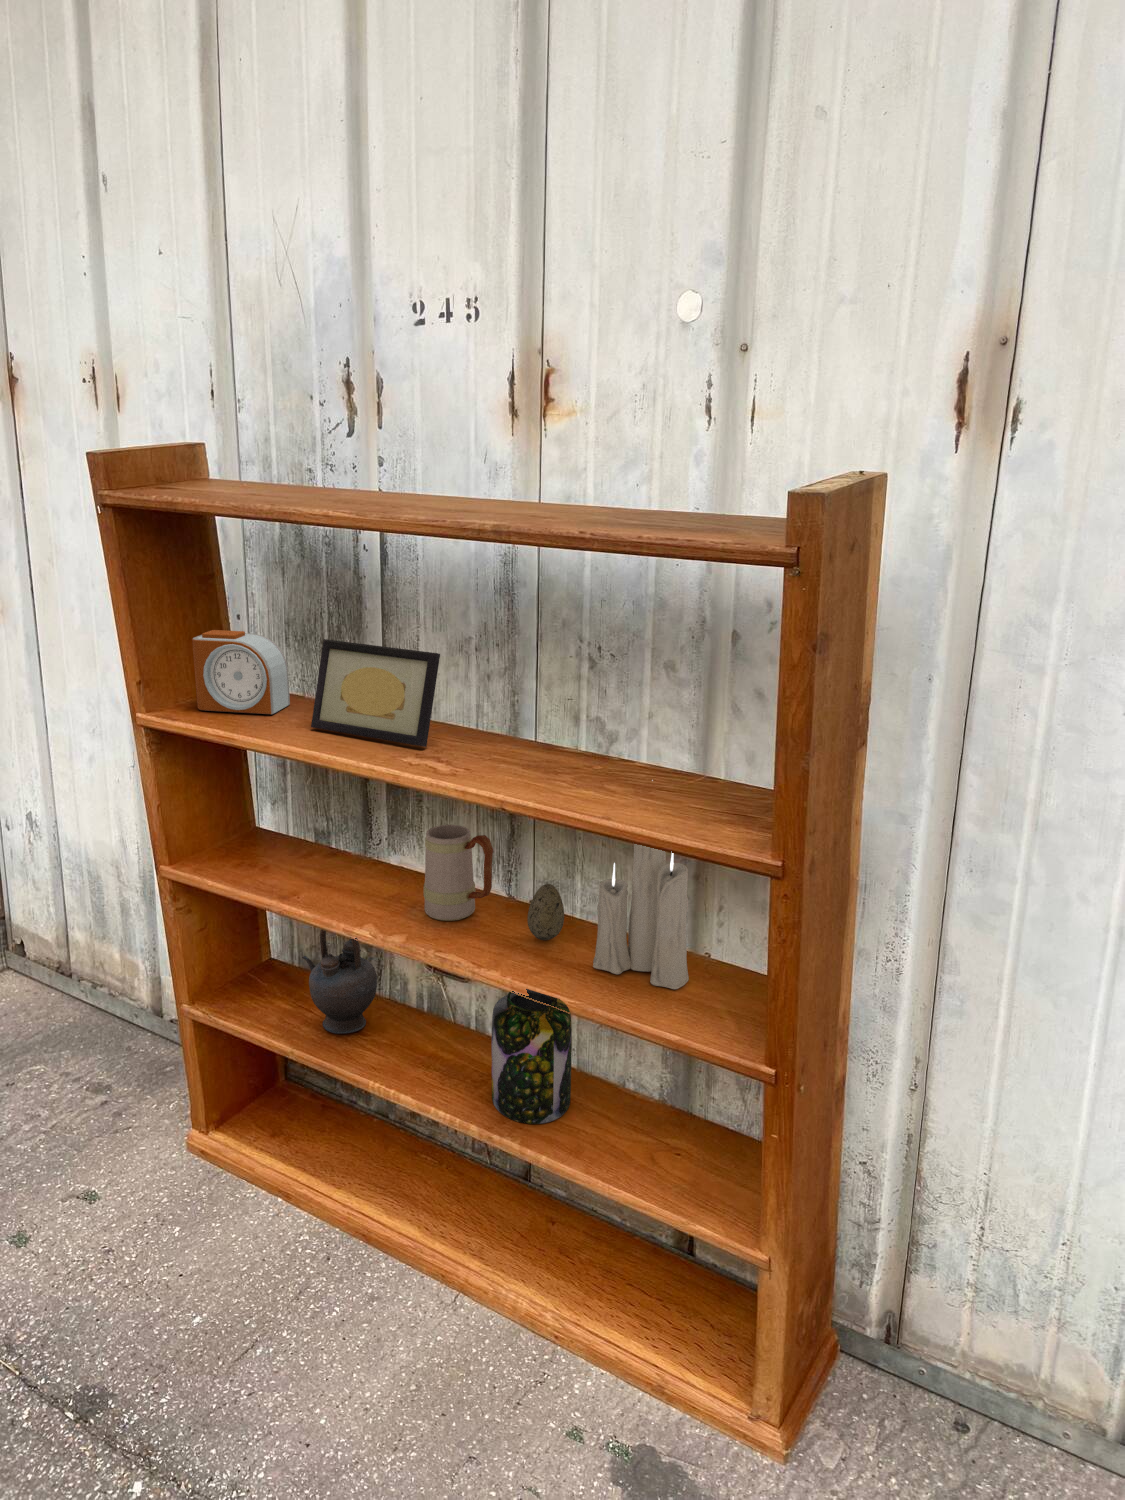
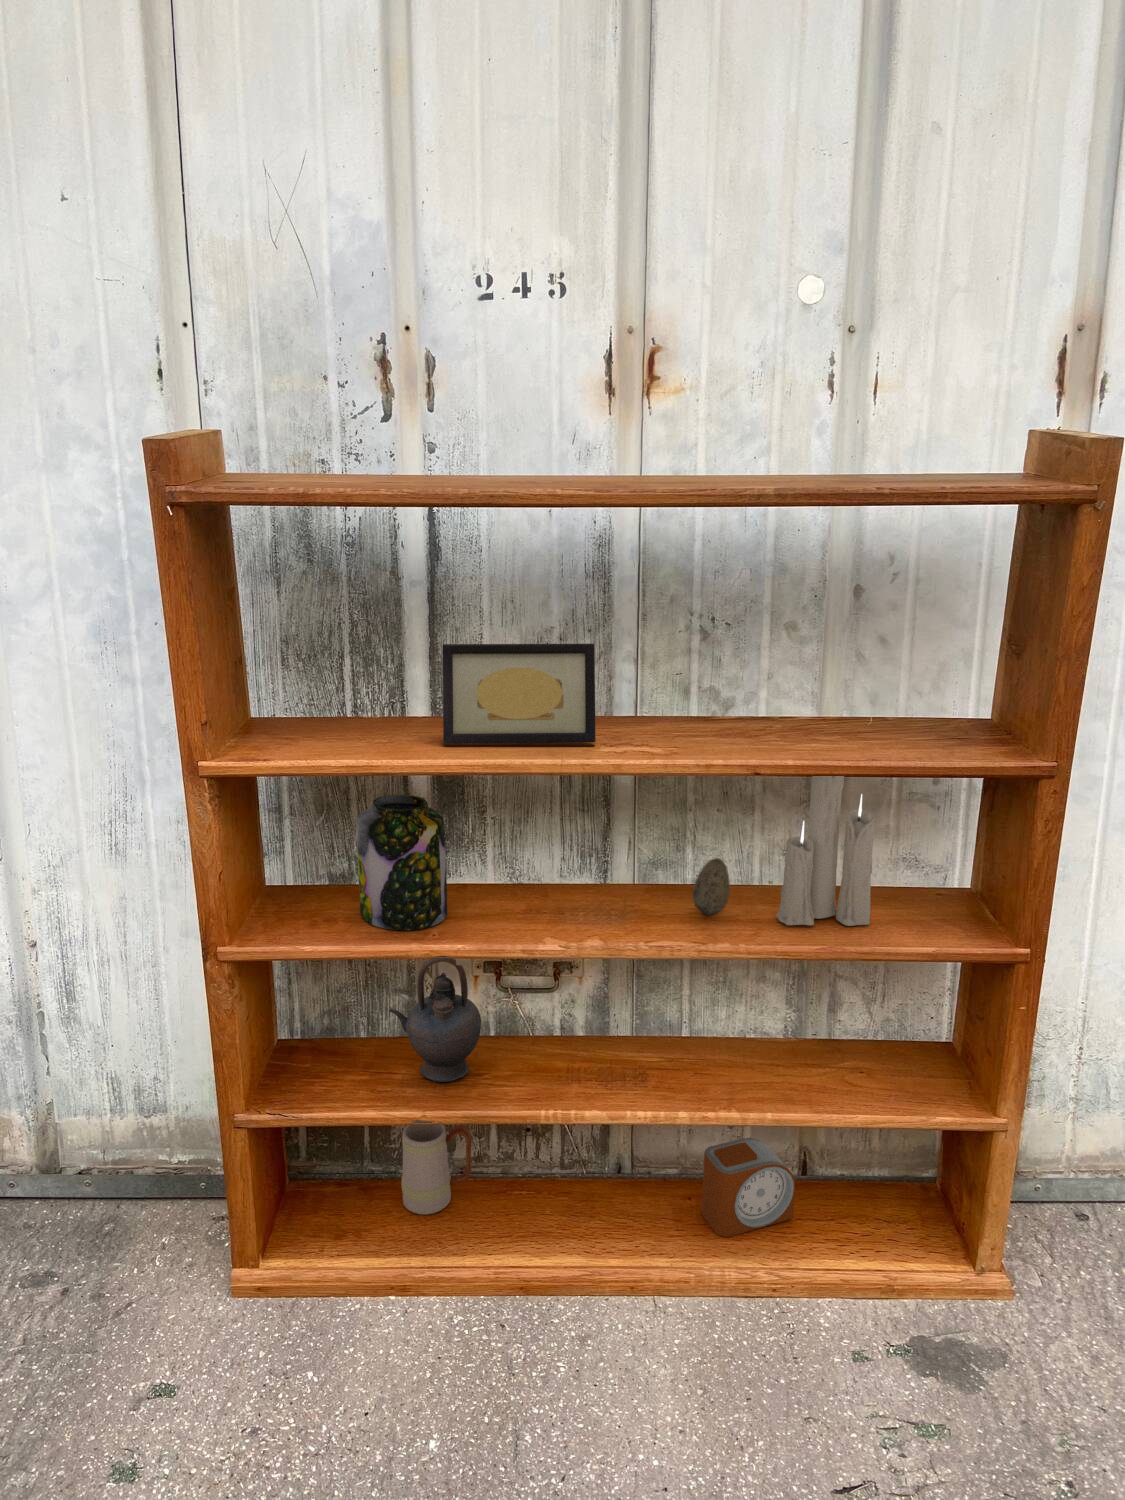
alarm clock: present [192,630,290,714] -> present [702,1138,795,1237]
mug: present [424,825,493,921] -> present [402,1120,472,1215]
jar: present [492,989,572,1124] -> present [357,794,447,930]

